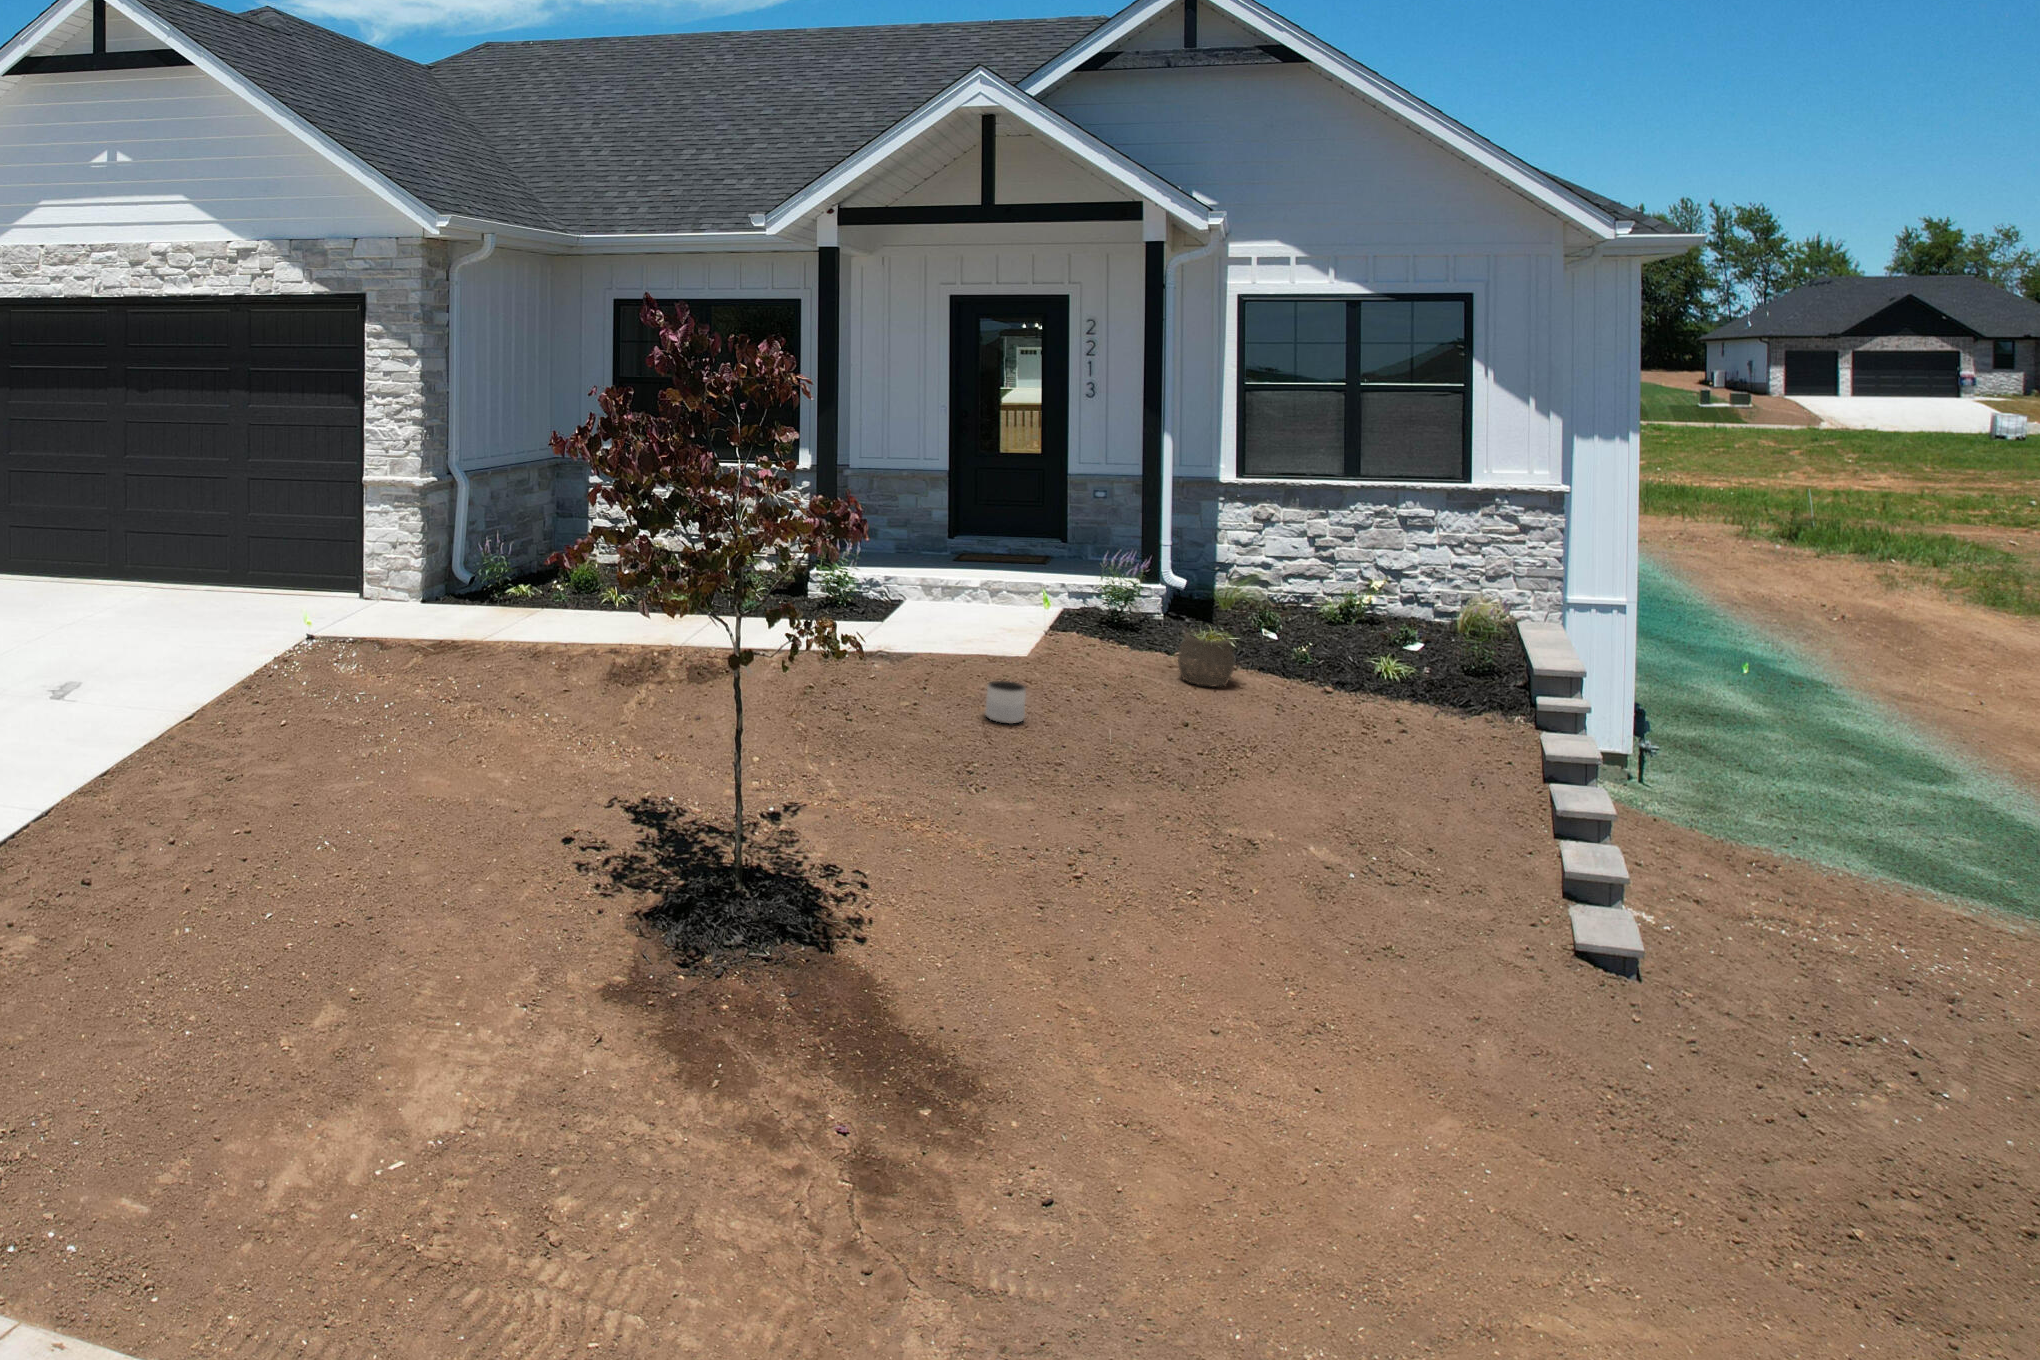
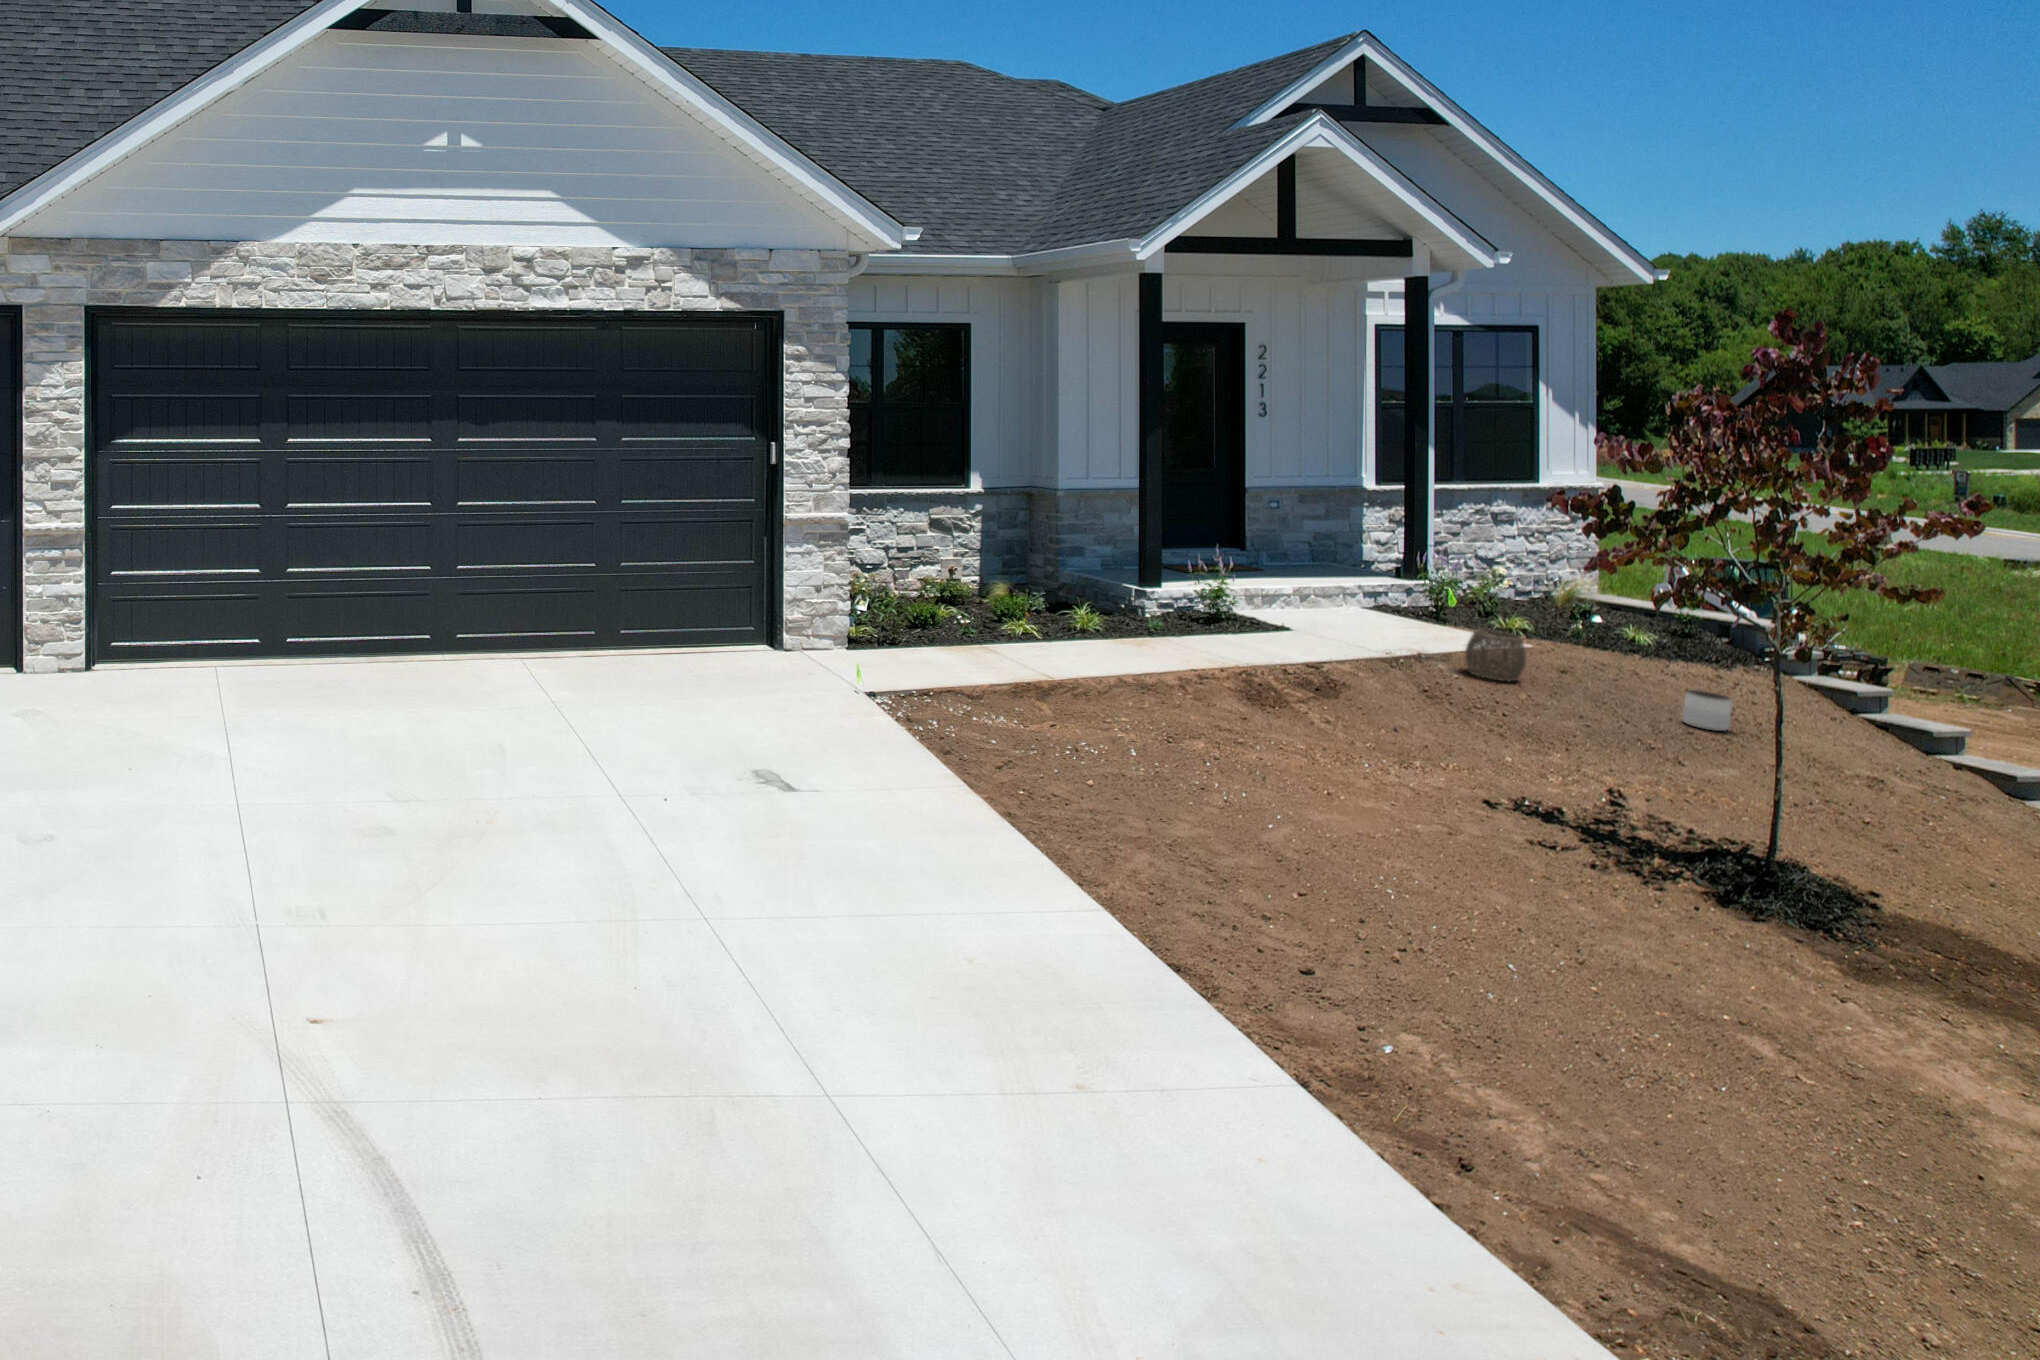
woven basket: present [1178,631,1234,687] -> present [1465,629,1526,682]

